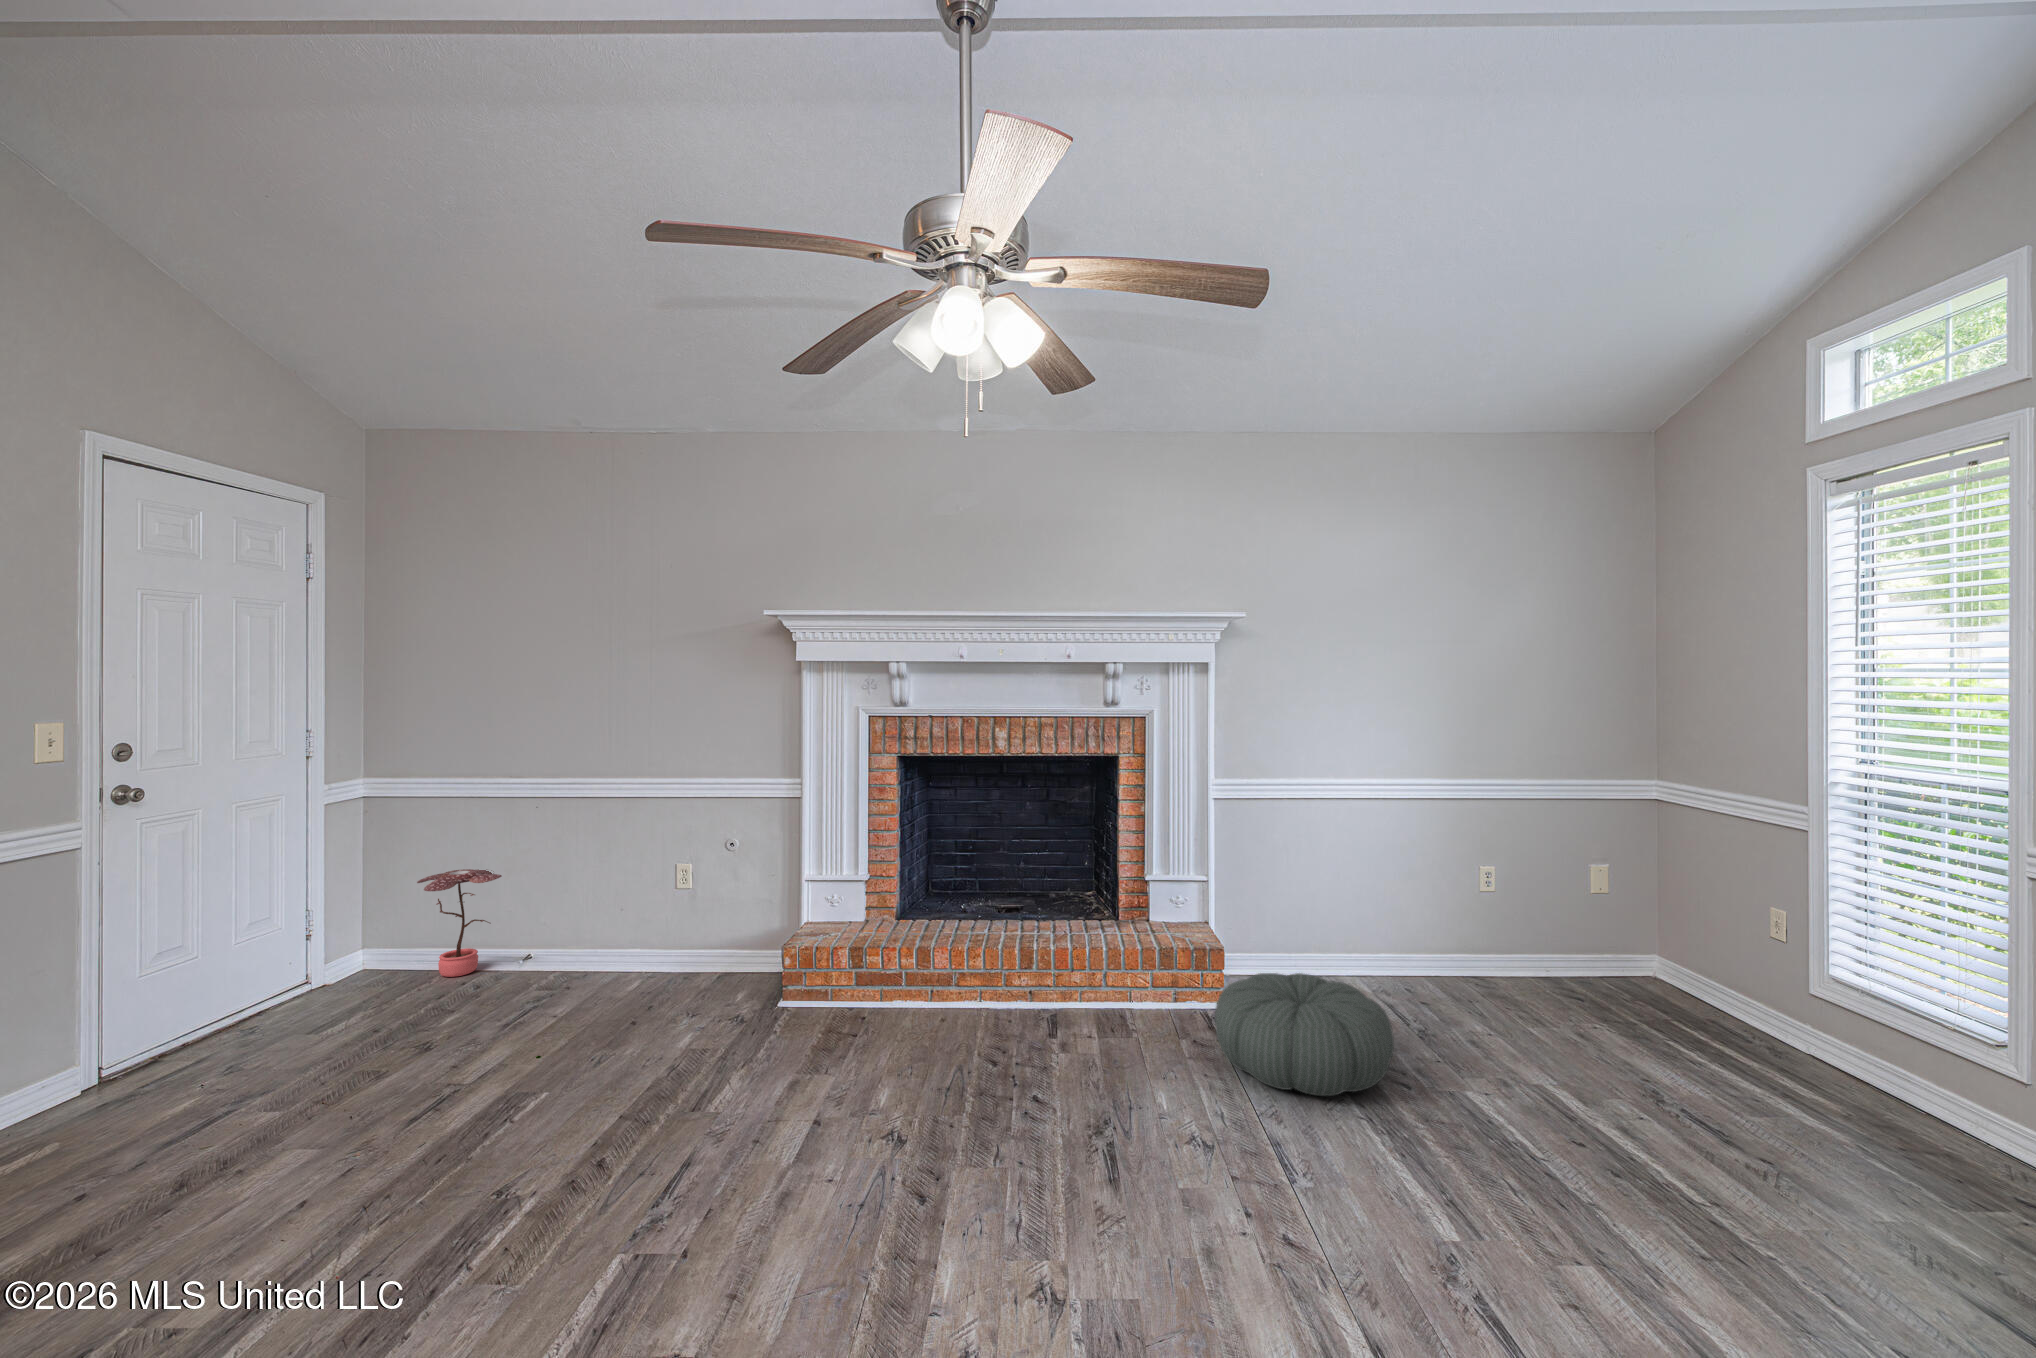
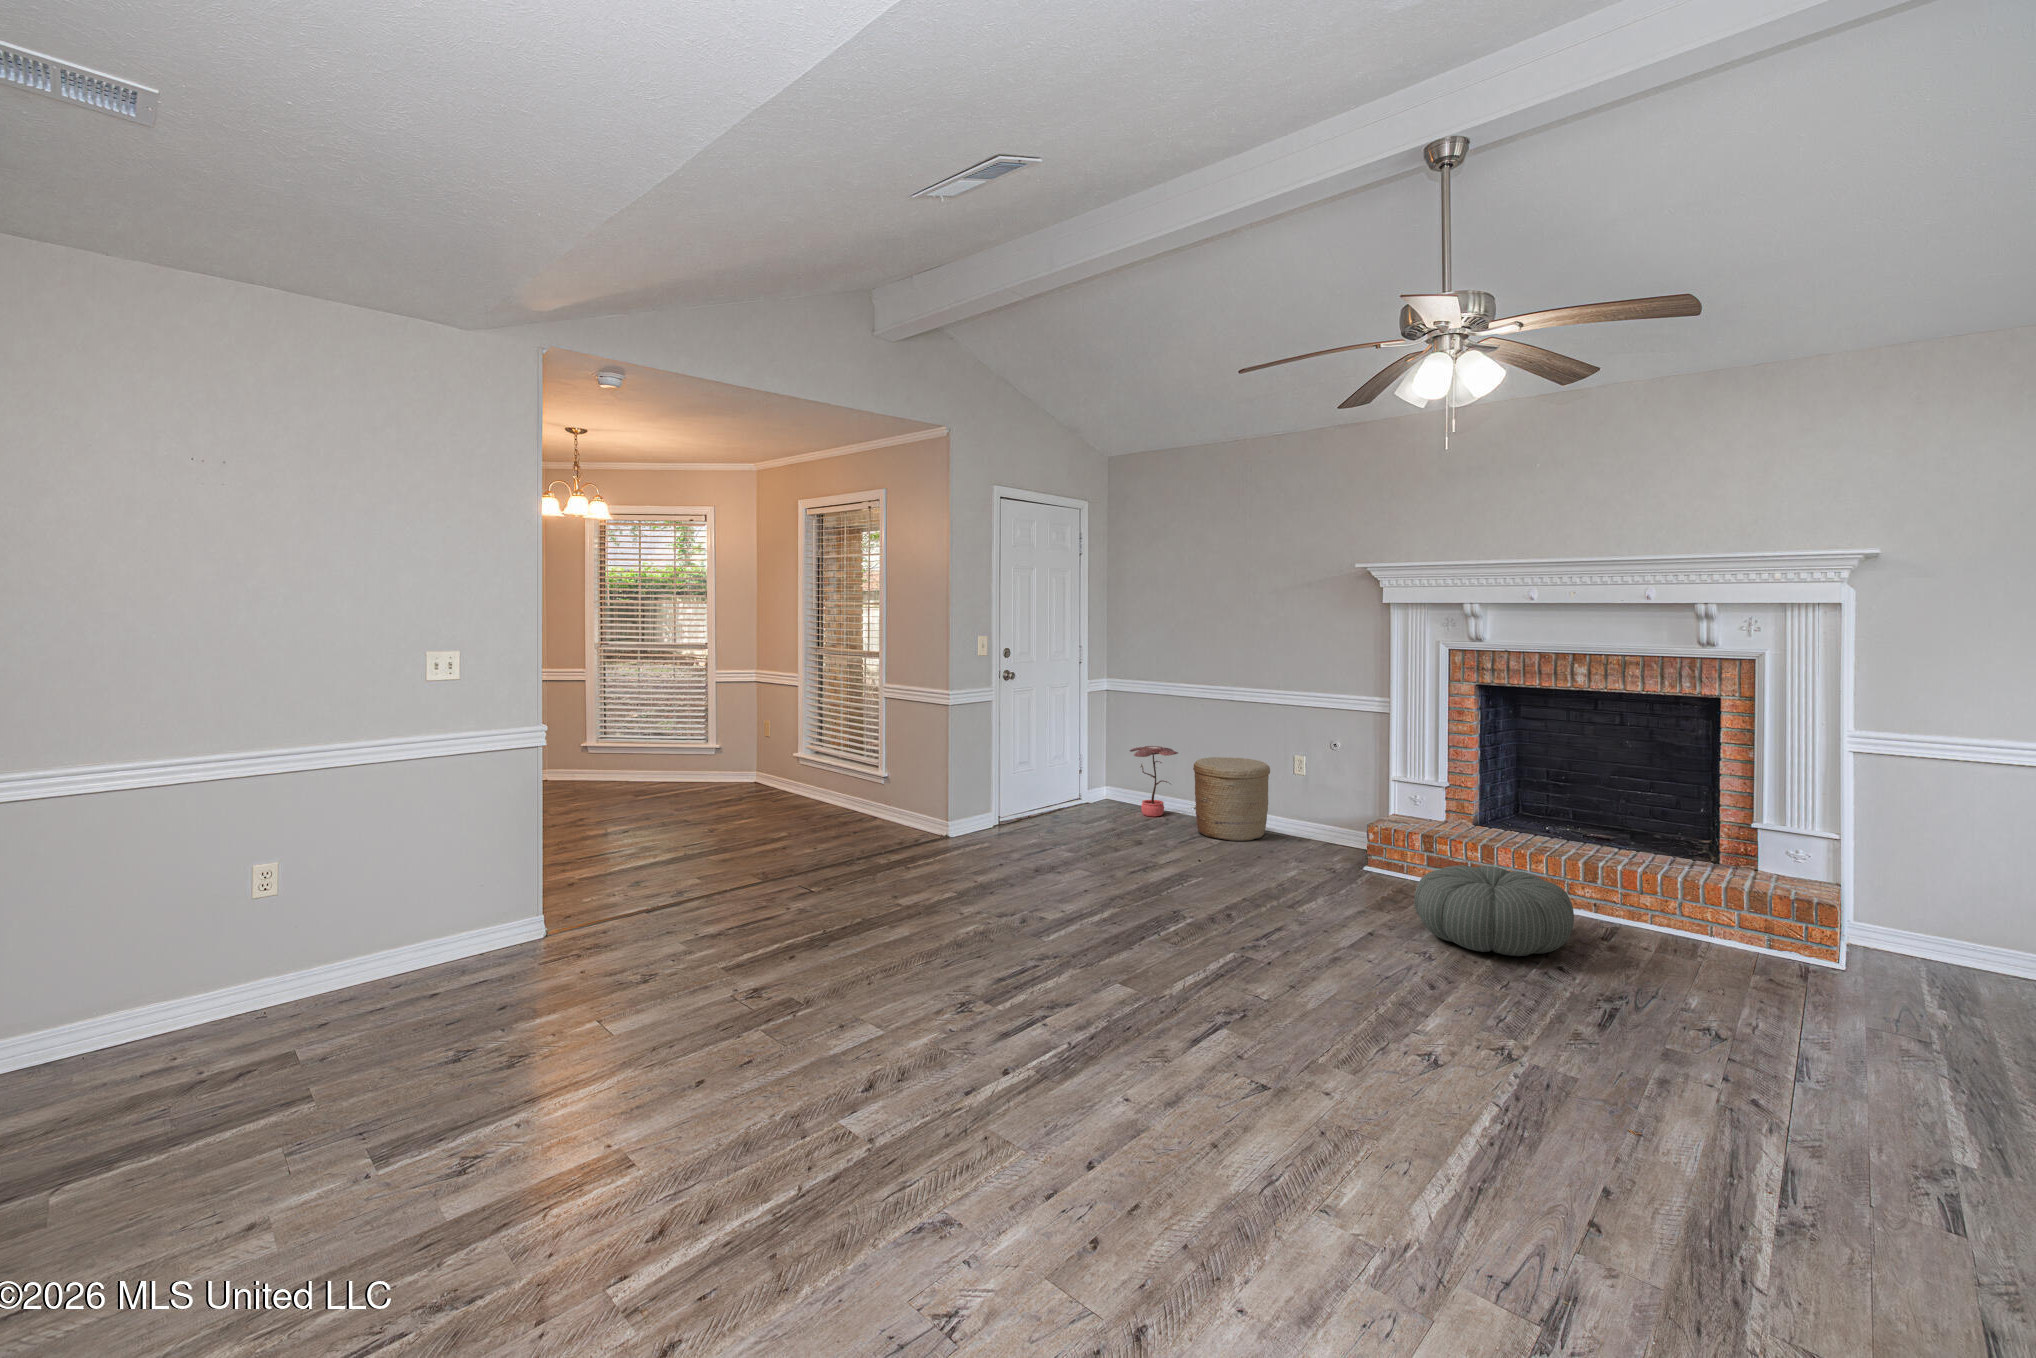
woven basket: none [527,872,644,997] -> present [1193,757,1270,841]
pouf: present [1215,973,1394,1096] -> present [1414,865,1574,956]

